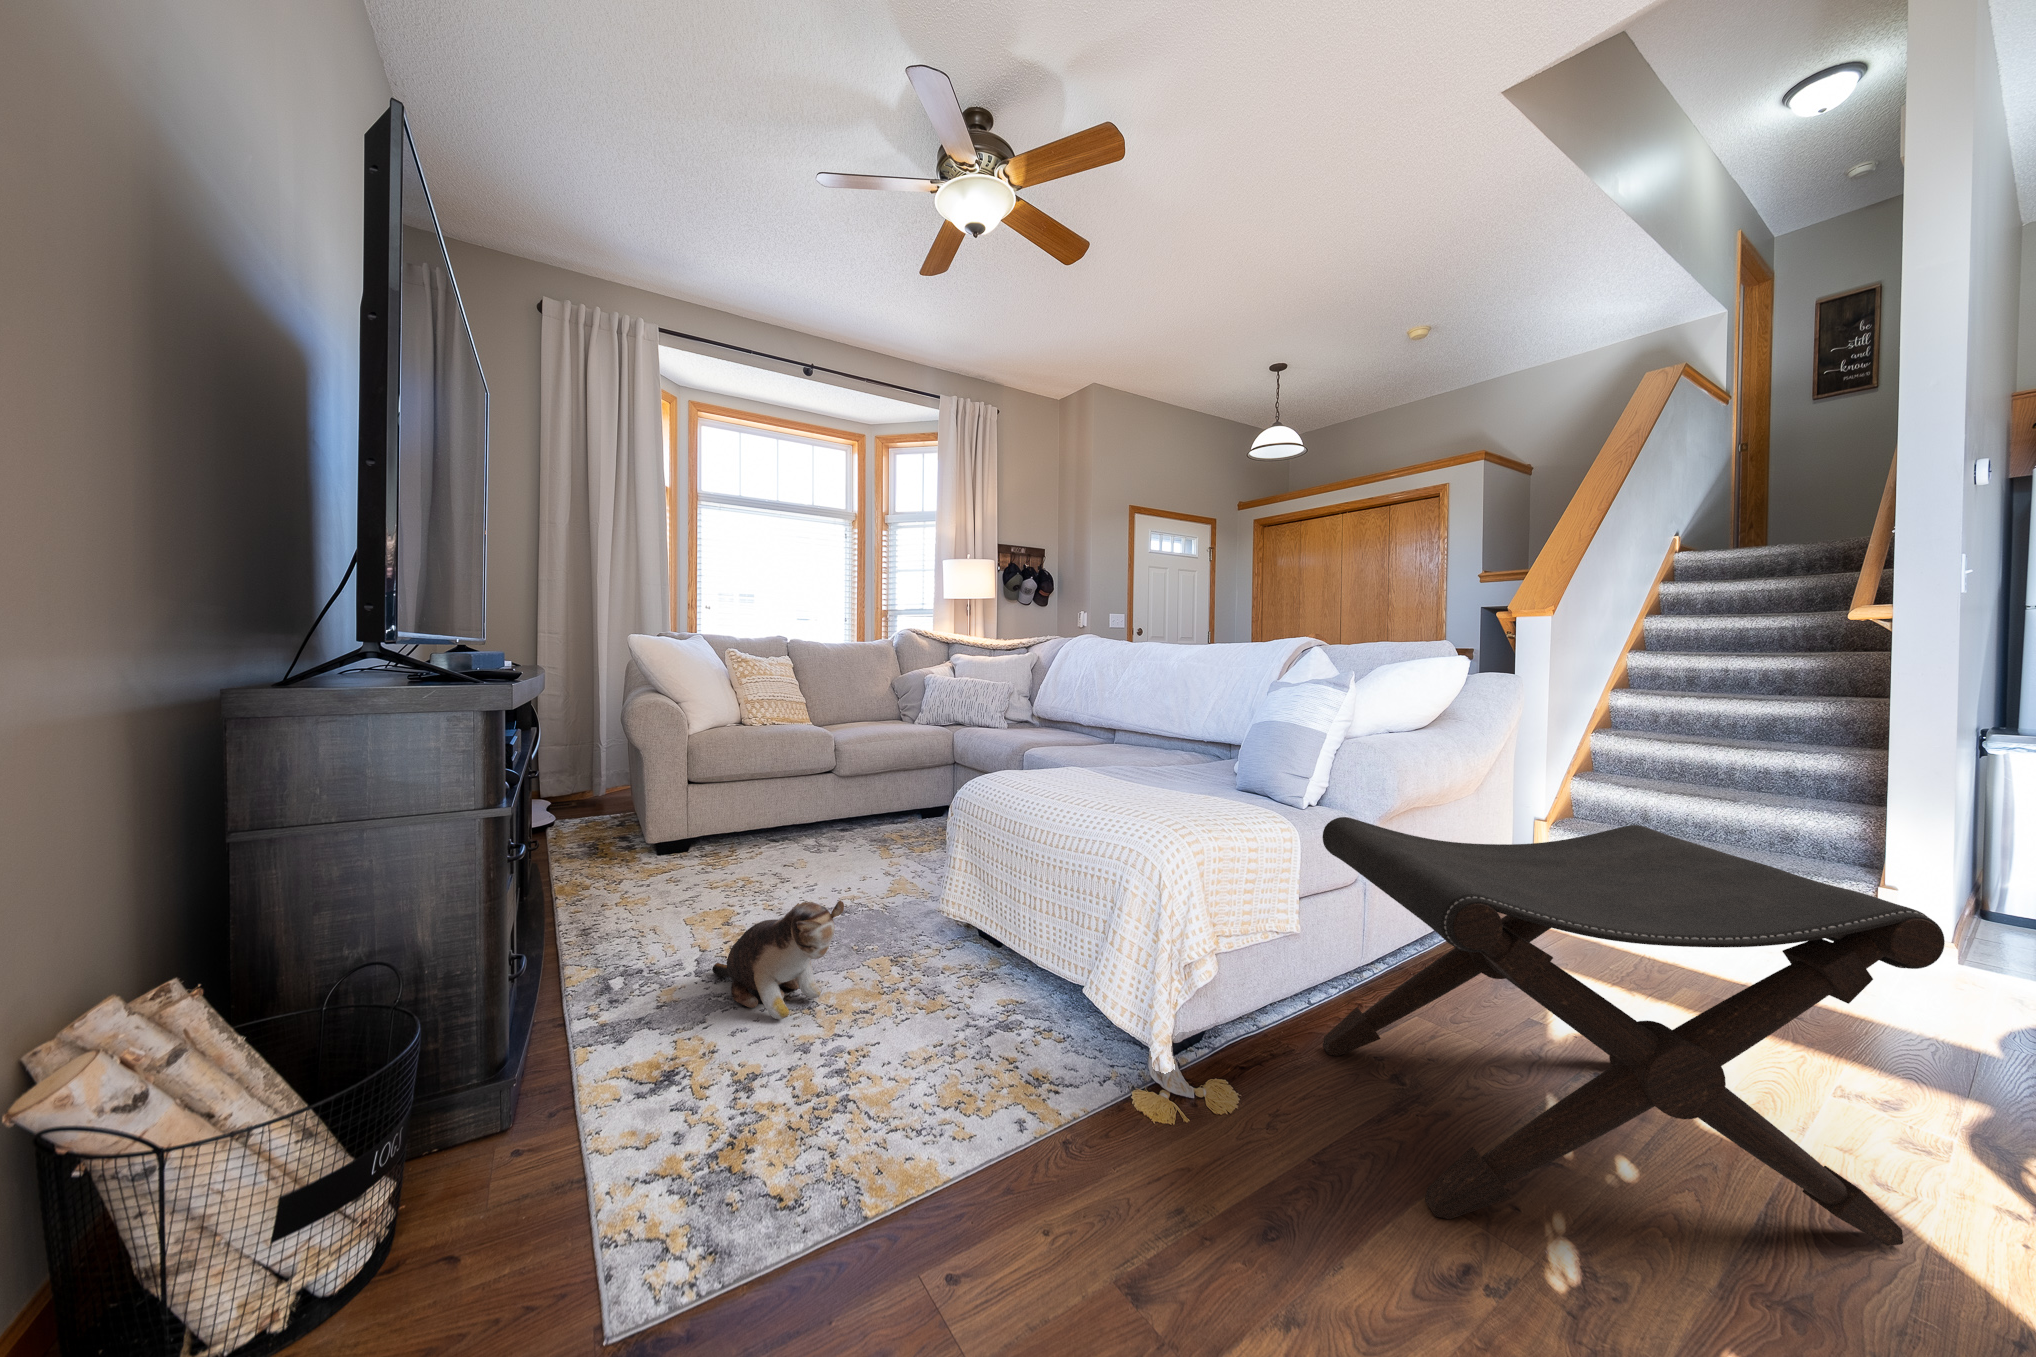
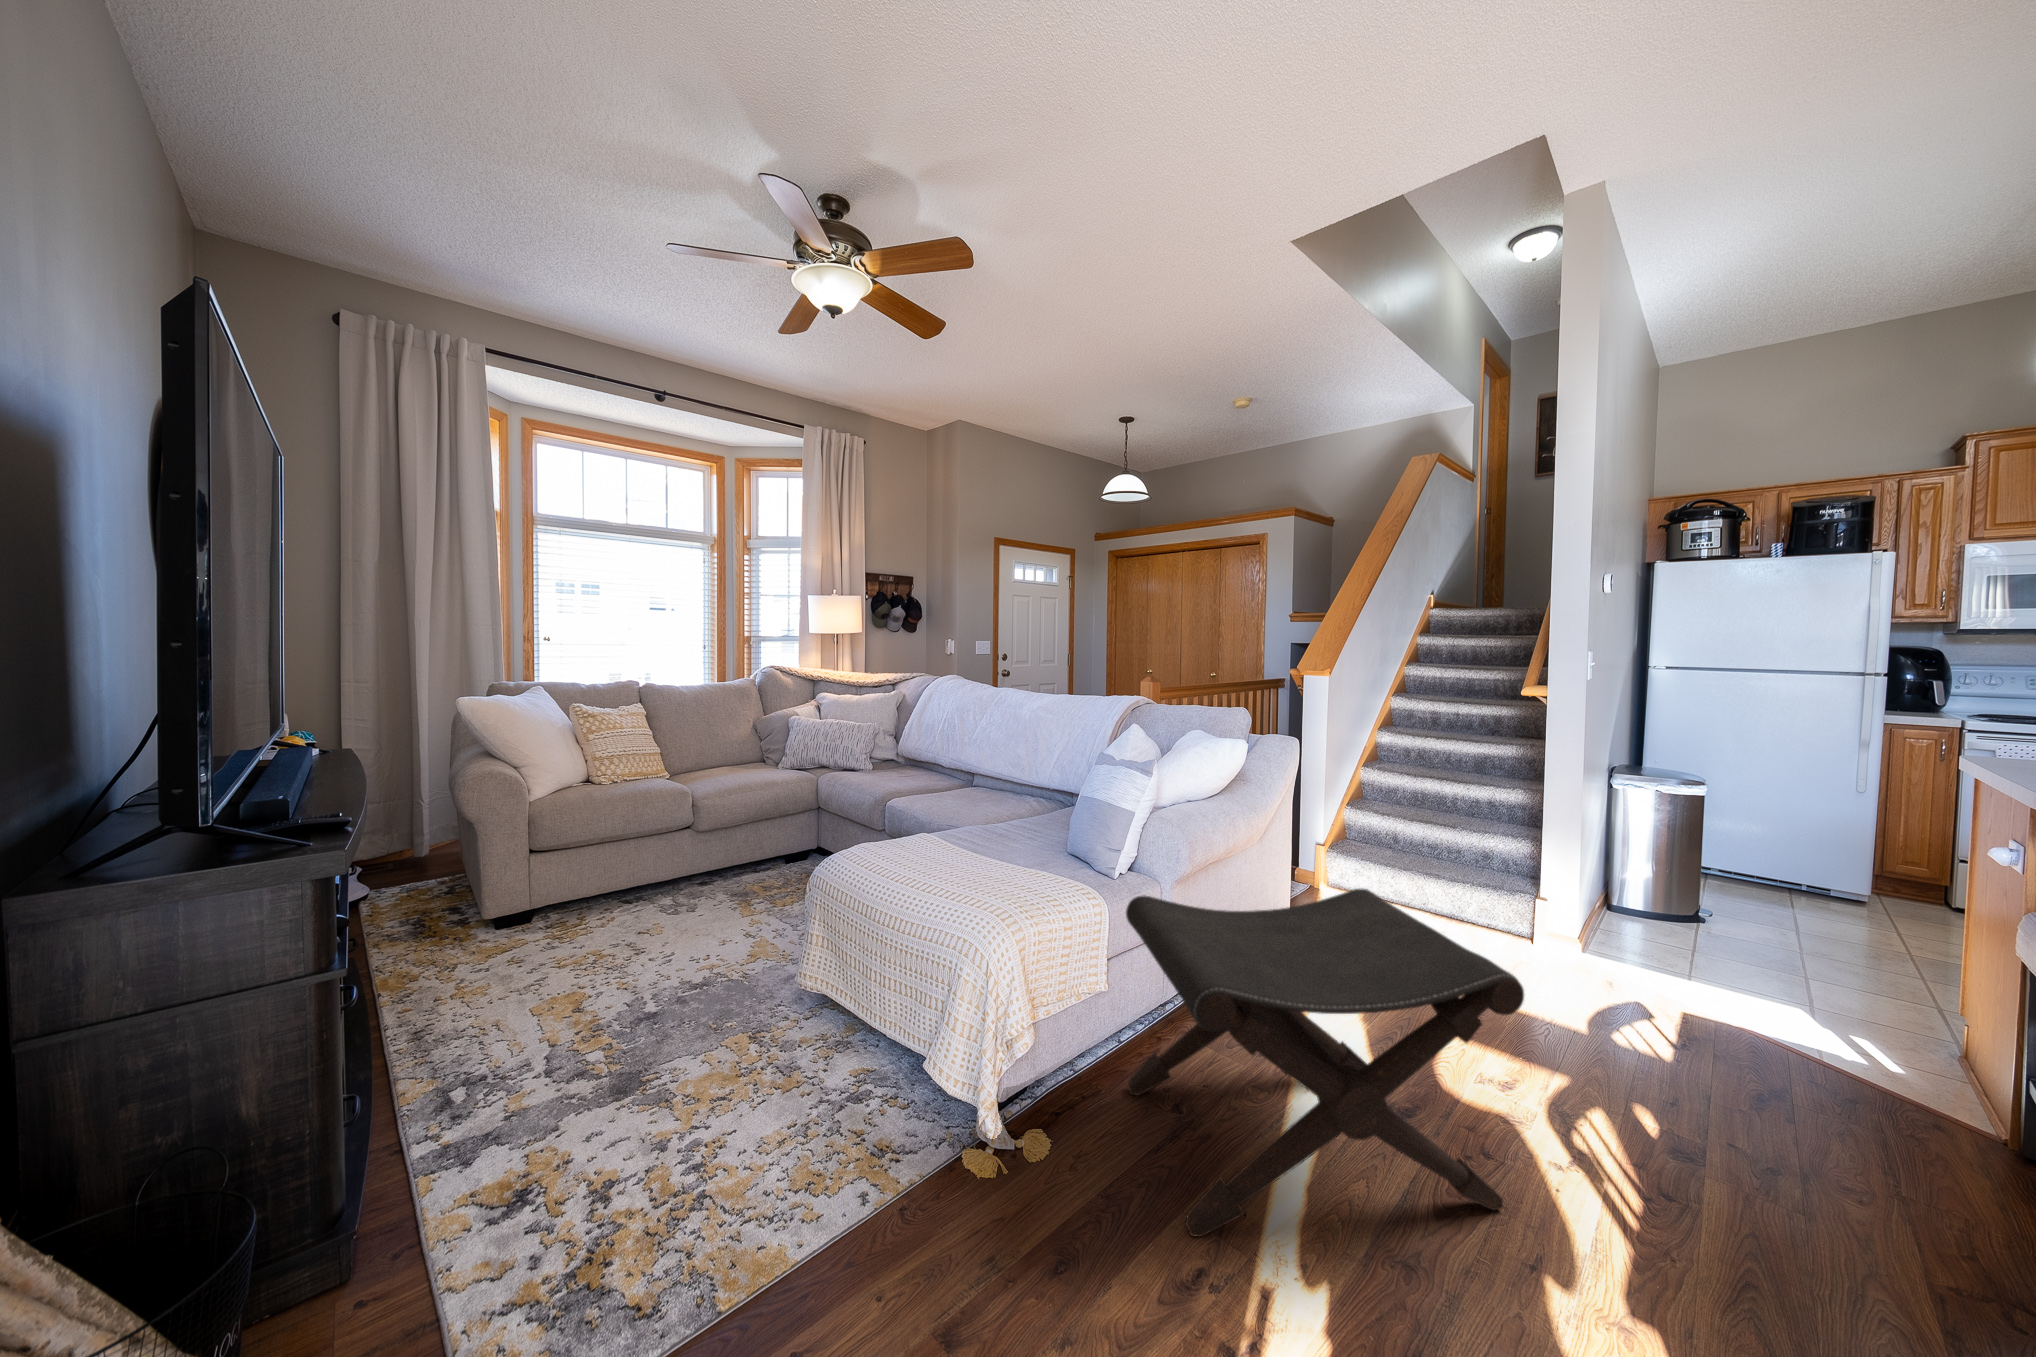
plush toy: present [712,901,844,1020] -> none [563,999,699,1118]

